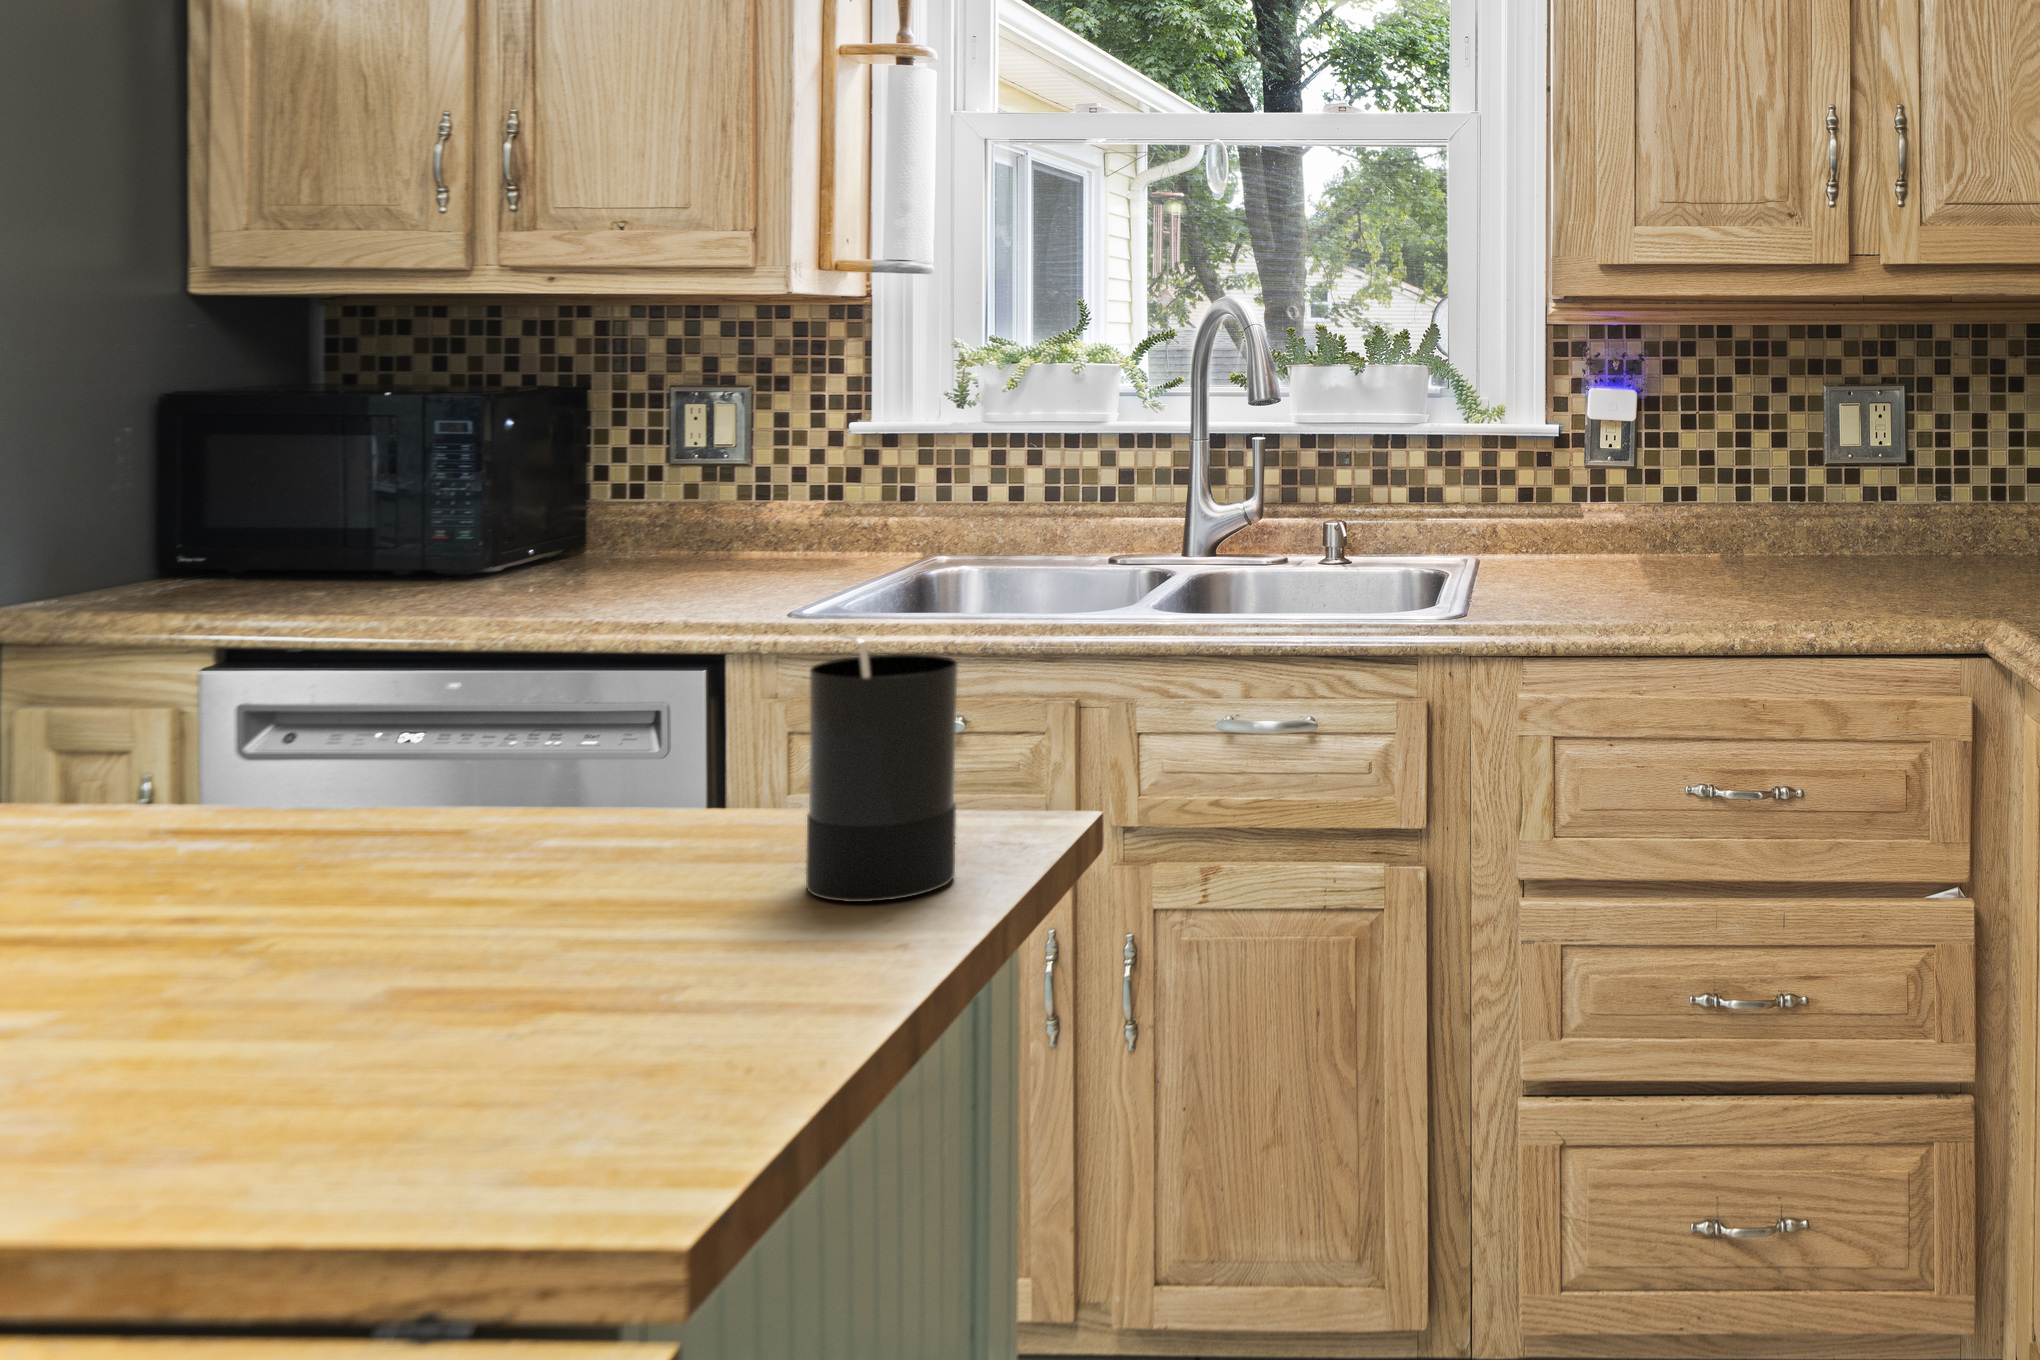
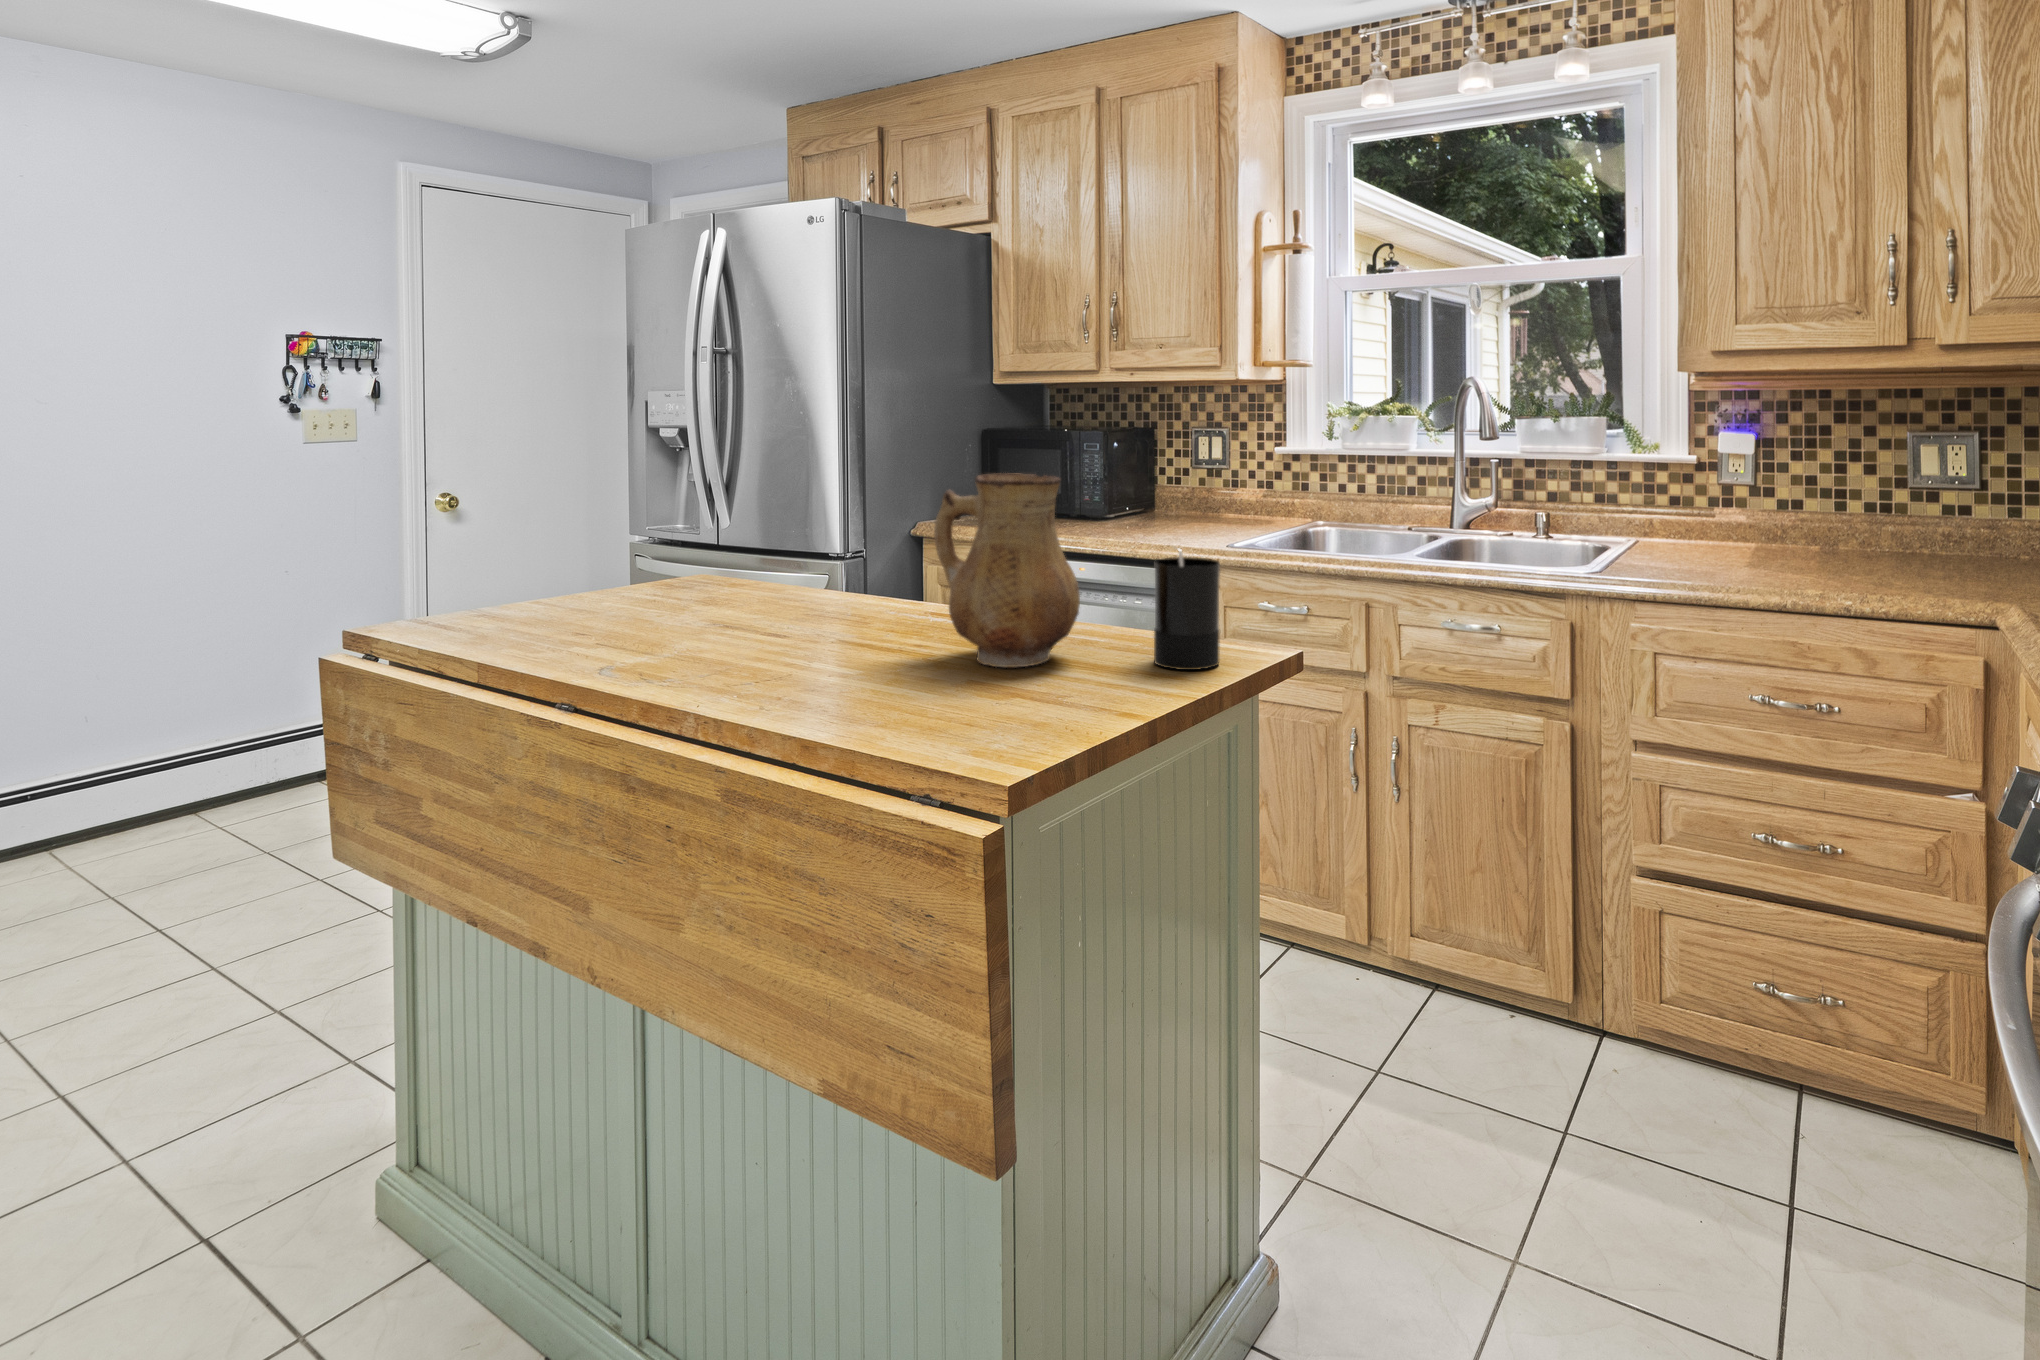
ceramic pitcher: none [209,489,626,966] -> present [934,473,1080,667]

